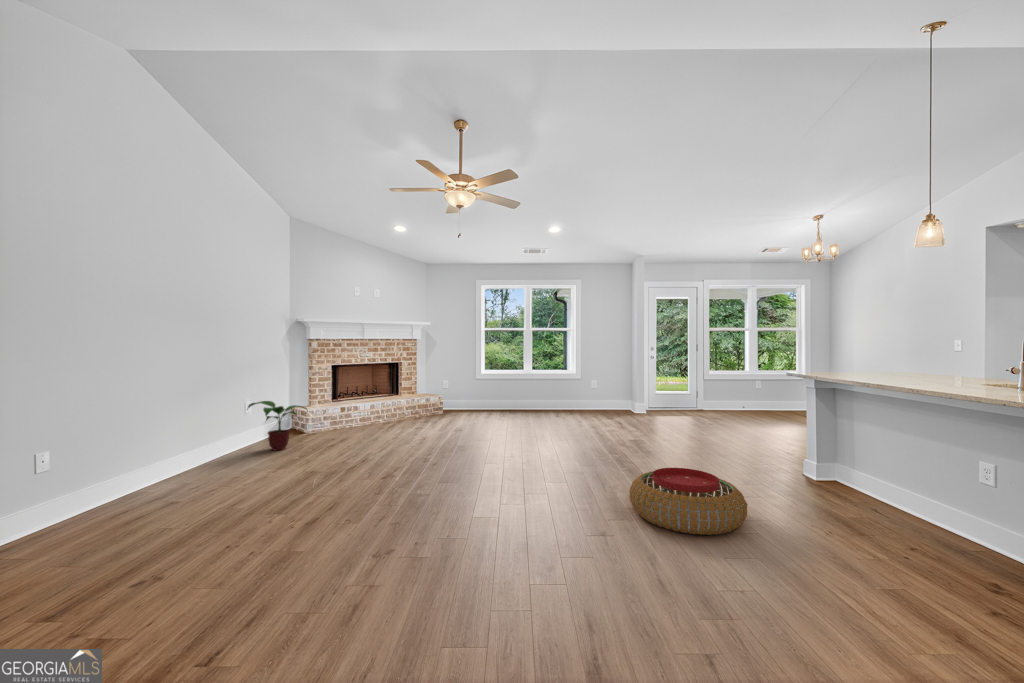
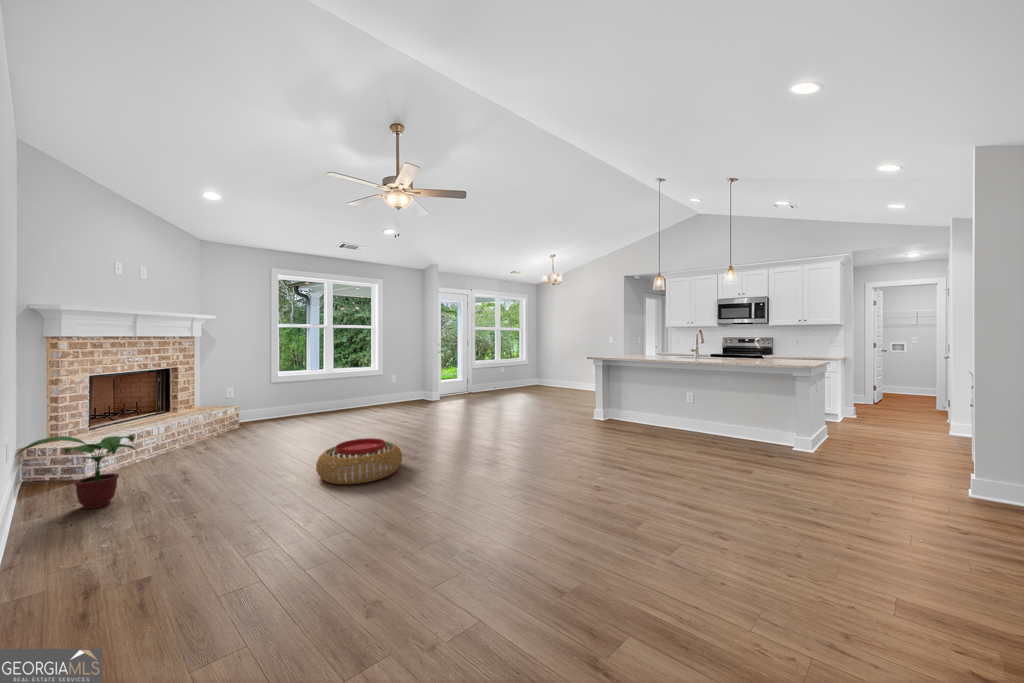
pouf: present [629,468,747,535] -> present [316,438,402,484]

